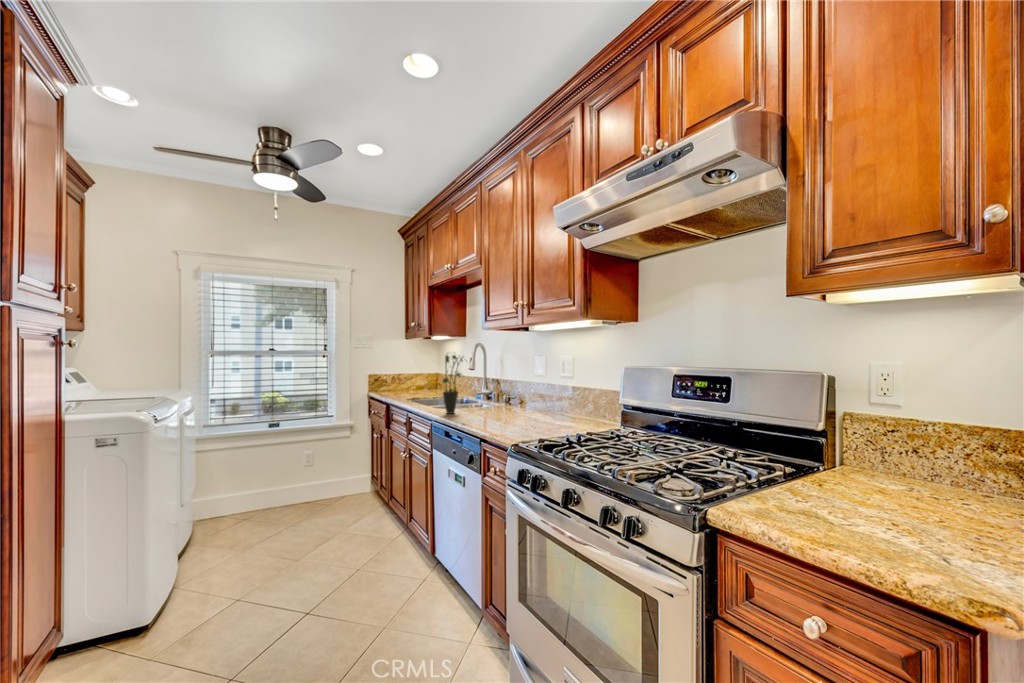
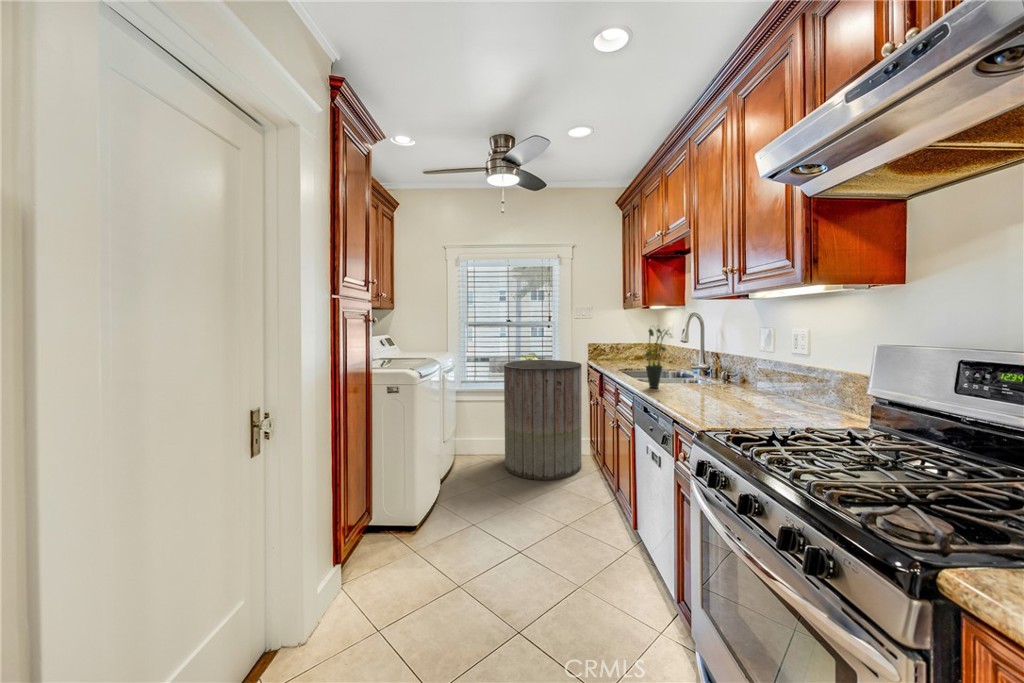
trash can: none [265,393,364,536] -> present [504,360,582,480]

